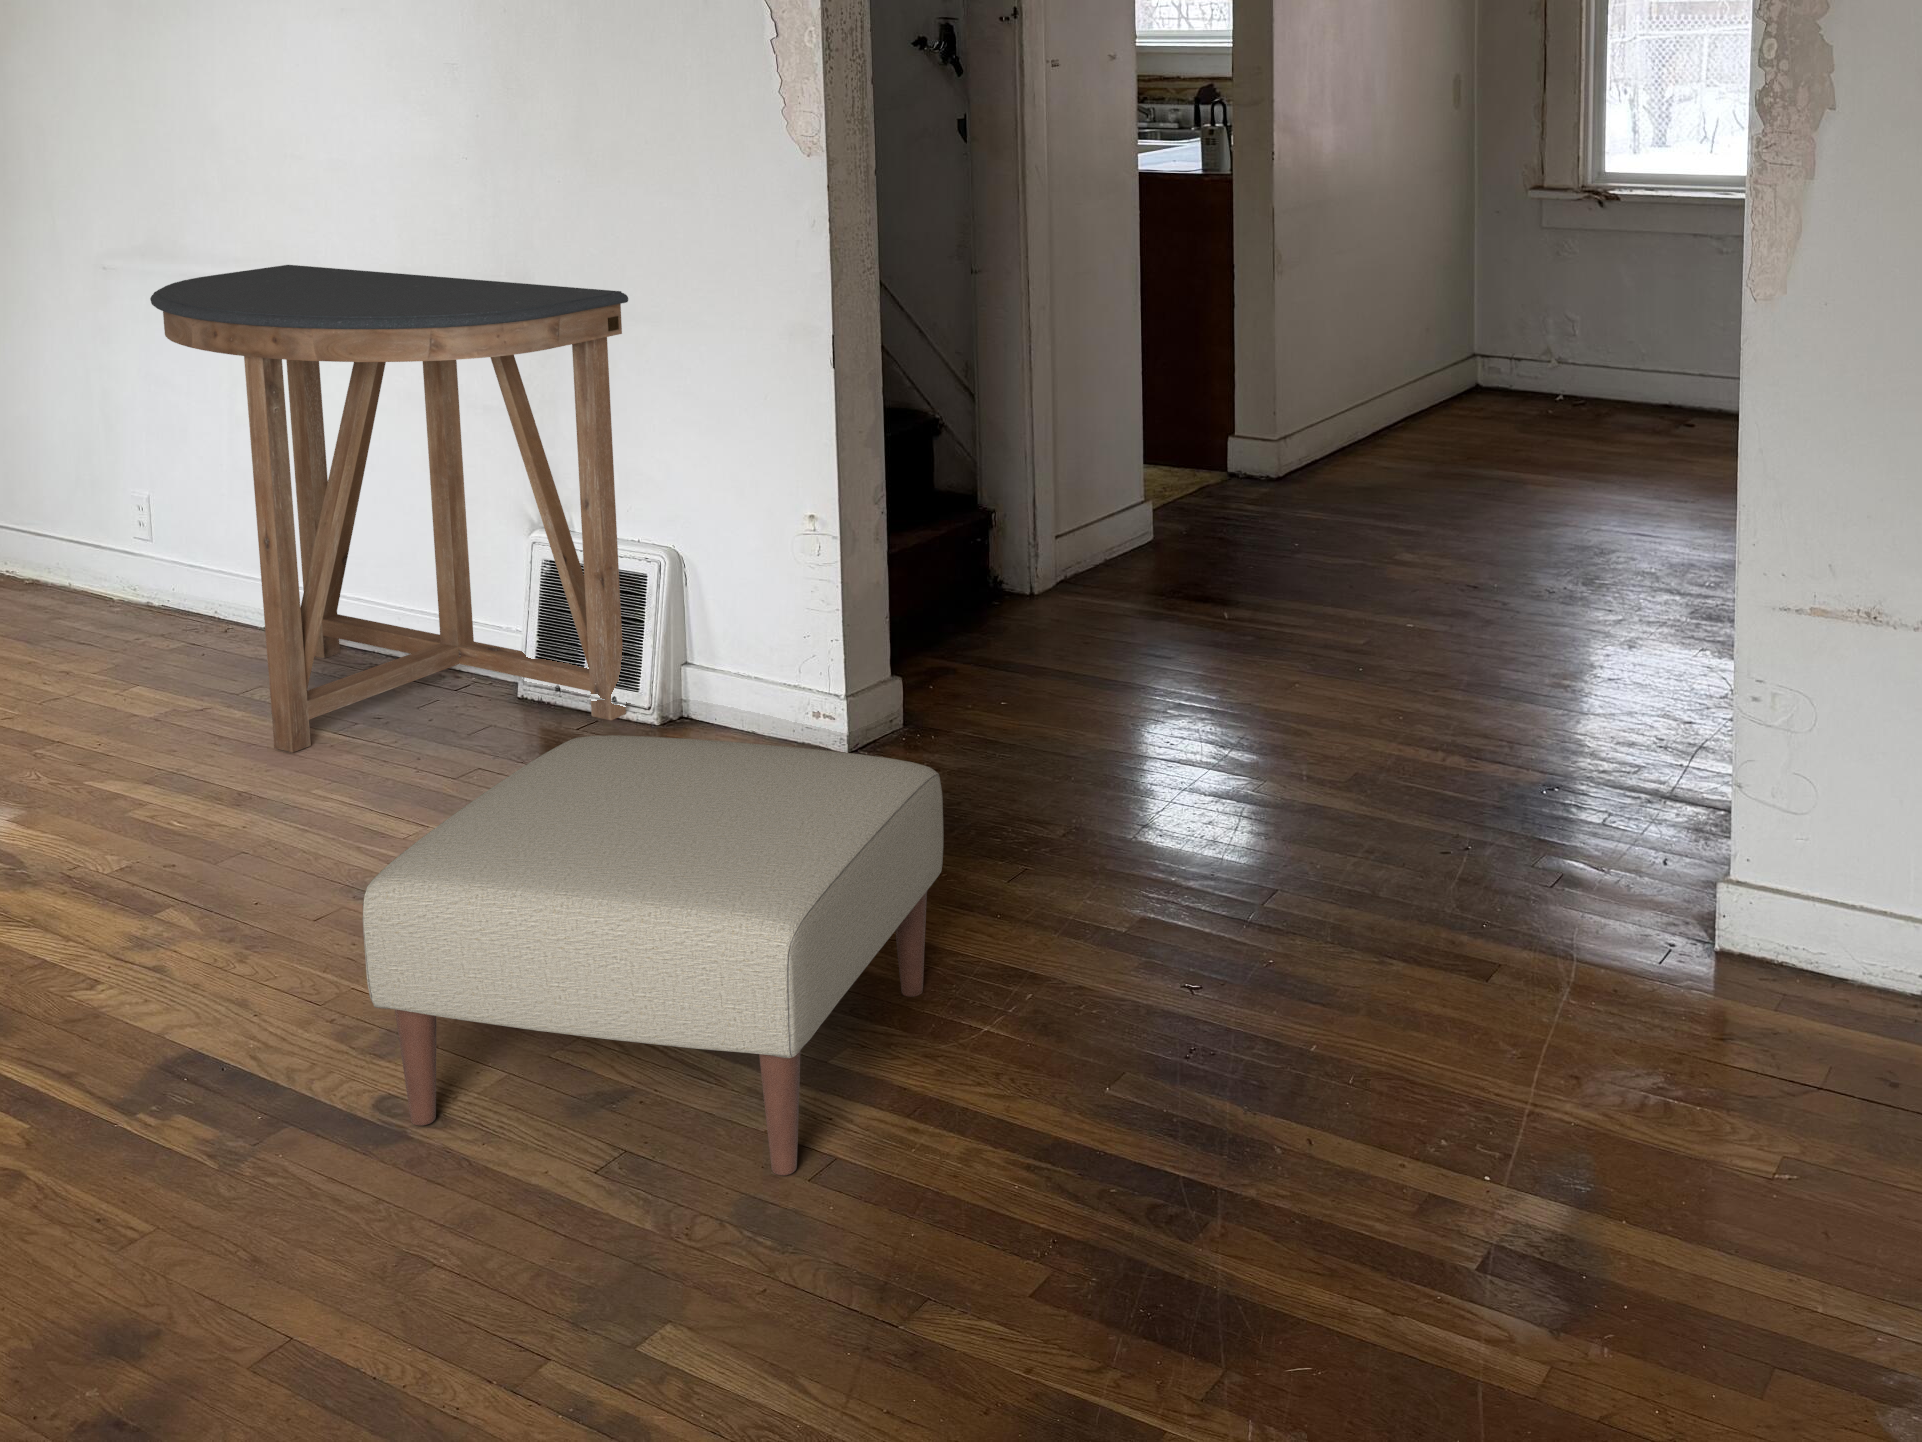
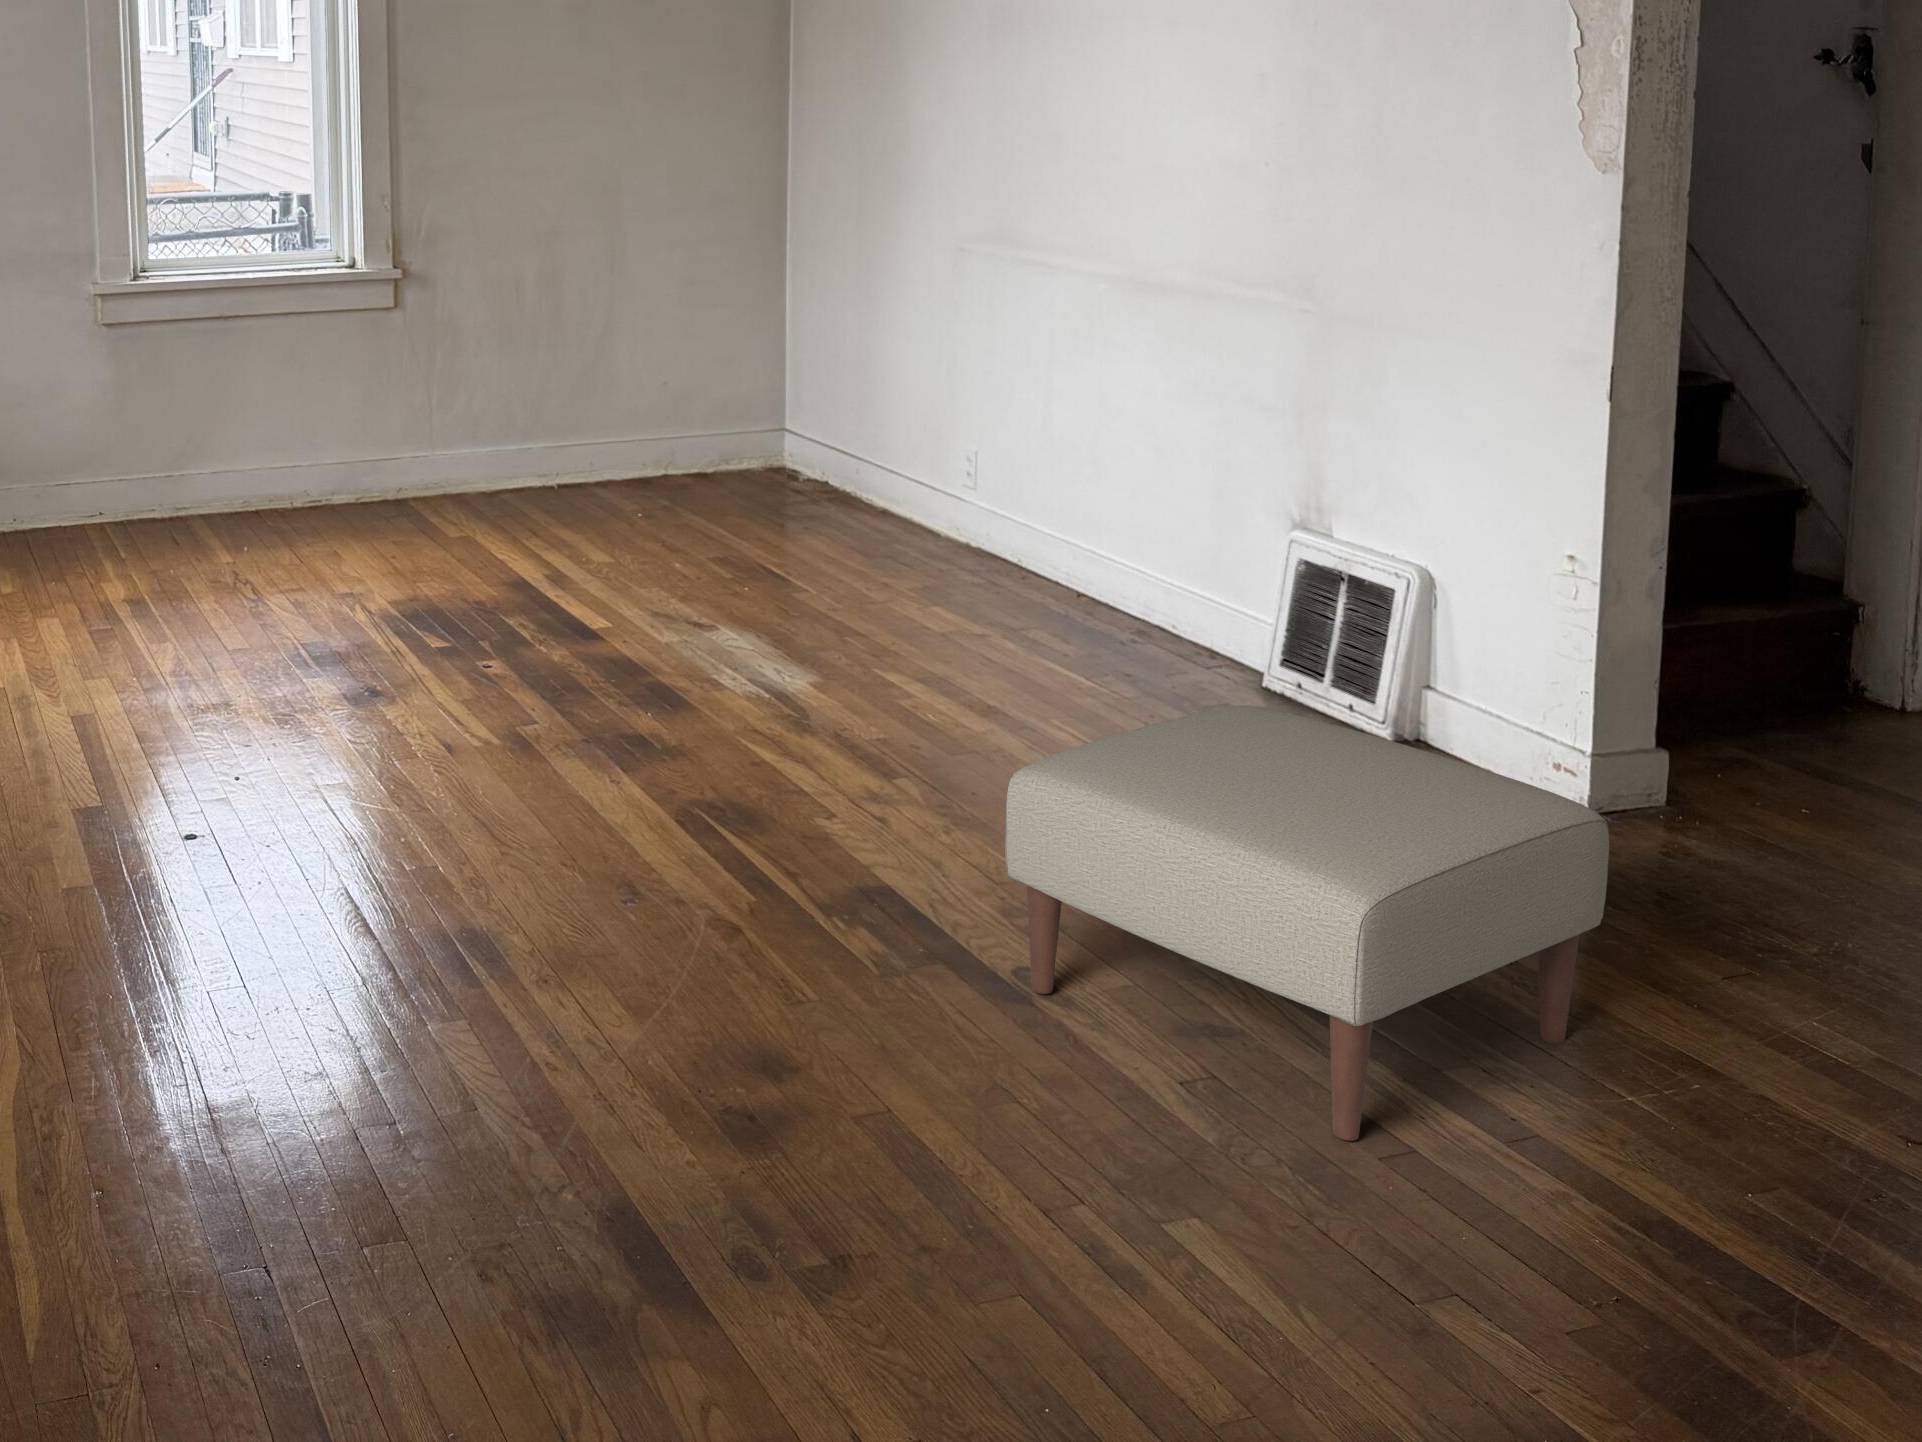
console table: present [150,265,628,753] -> none [974,253,1404,726]

